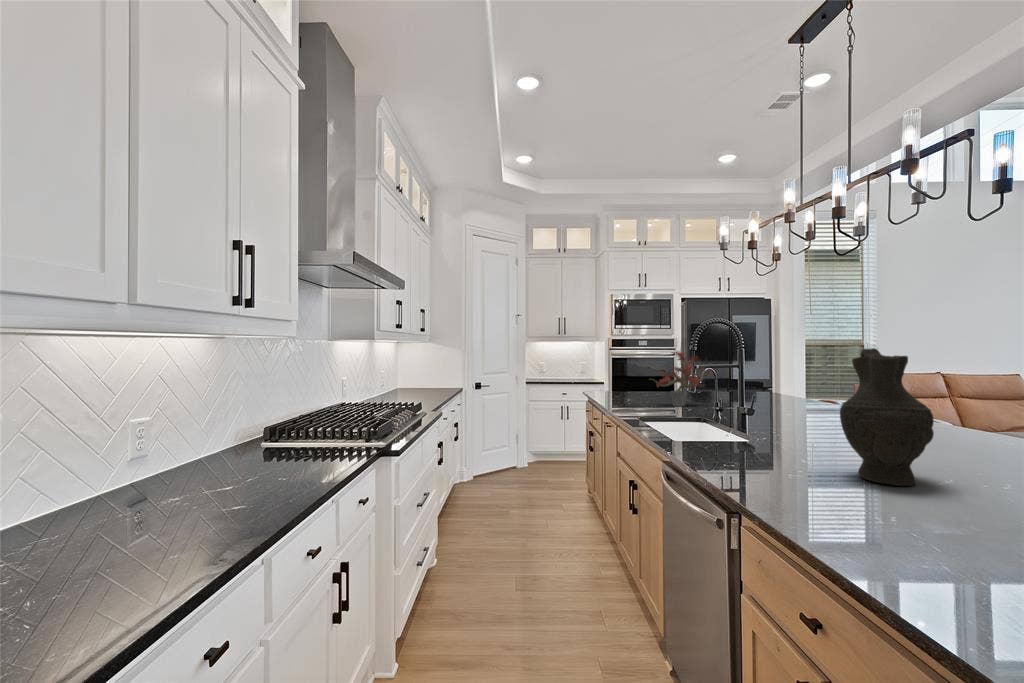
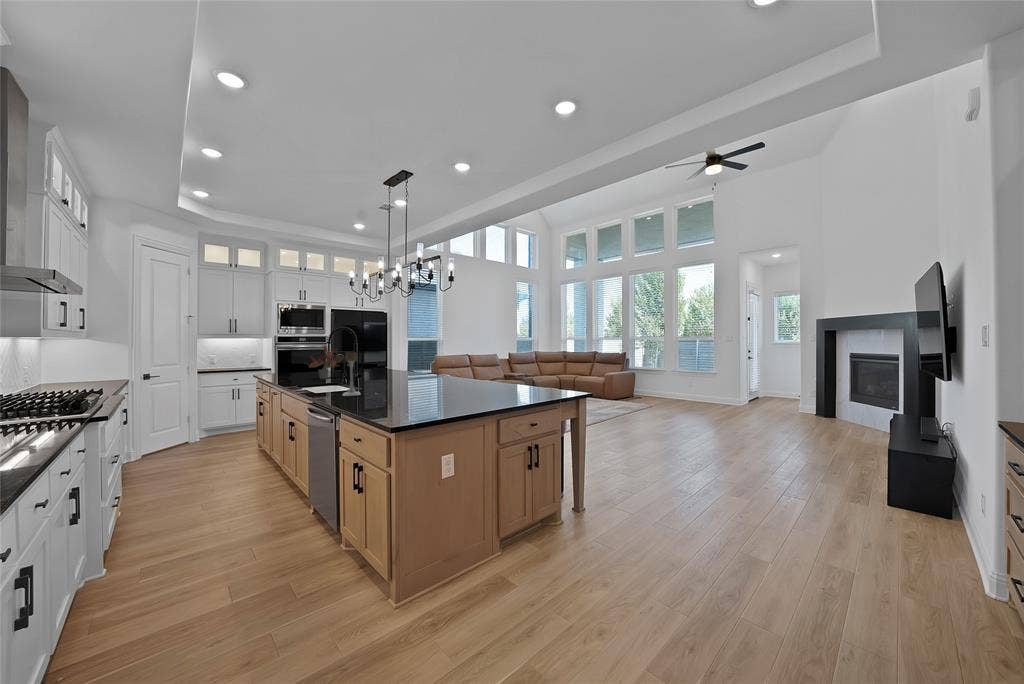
decorative vase: present [840,348,934,486] -> none [383,345,413,397]
candle holder: none [734,364,776,461] -> present [342,352,361,396]

